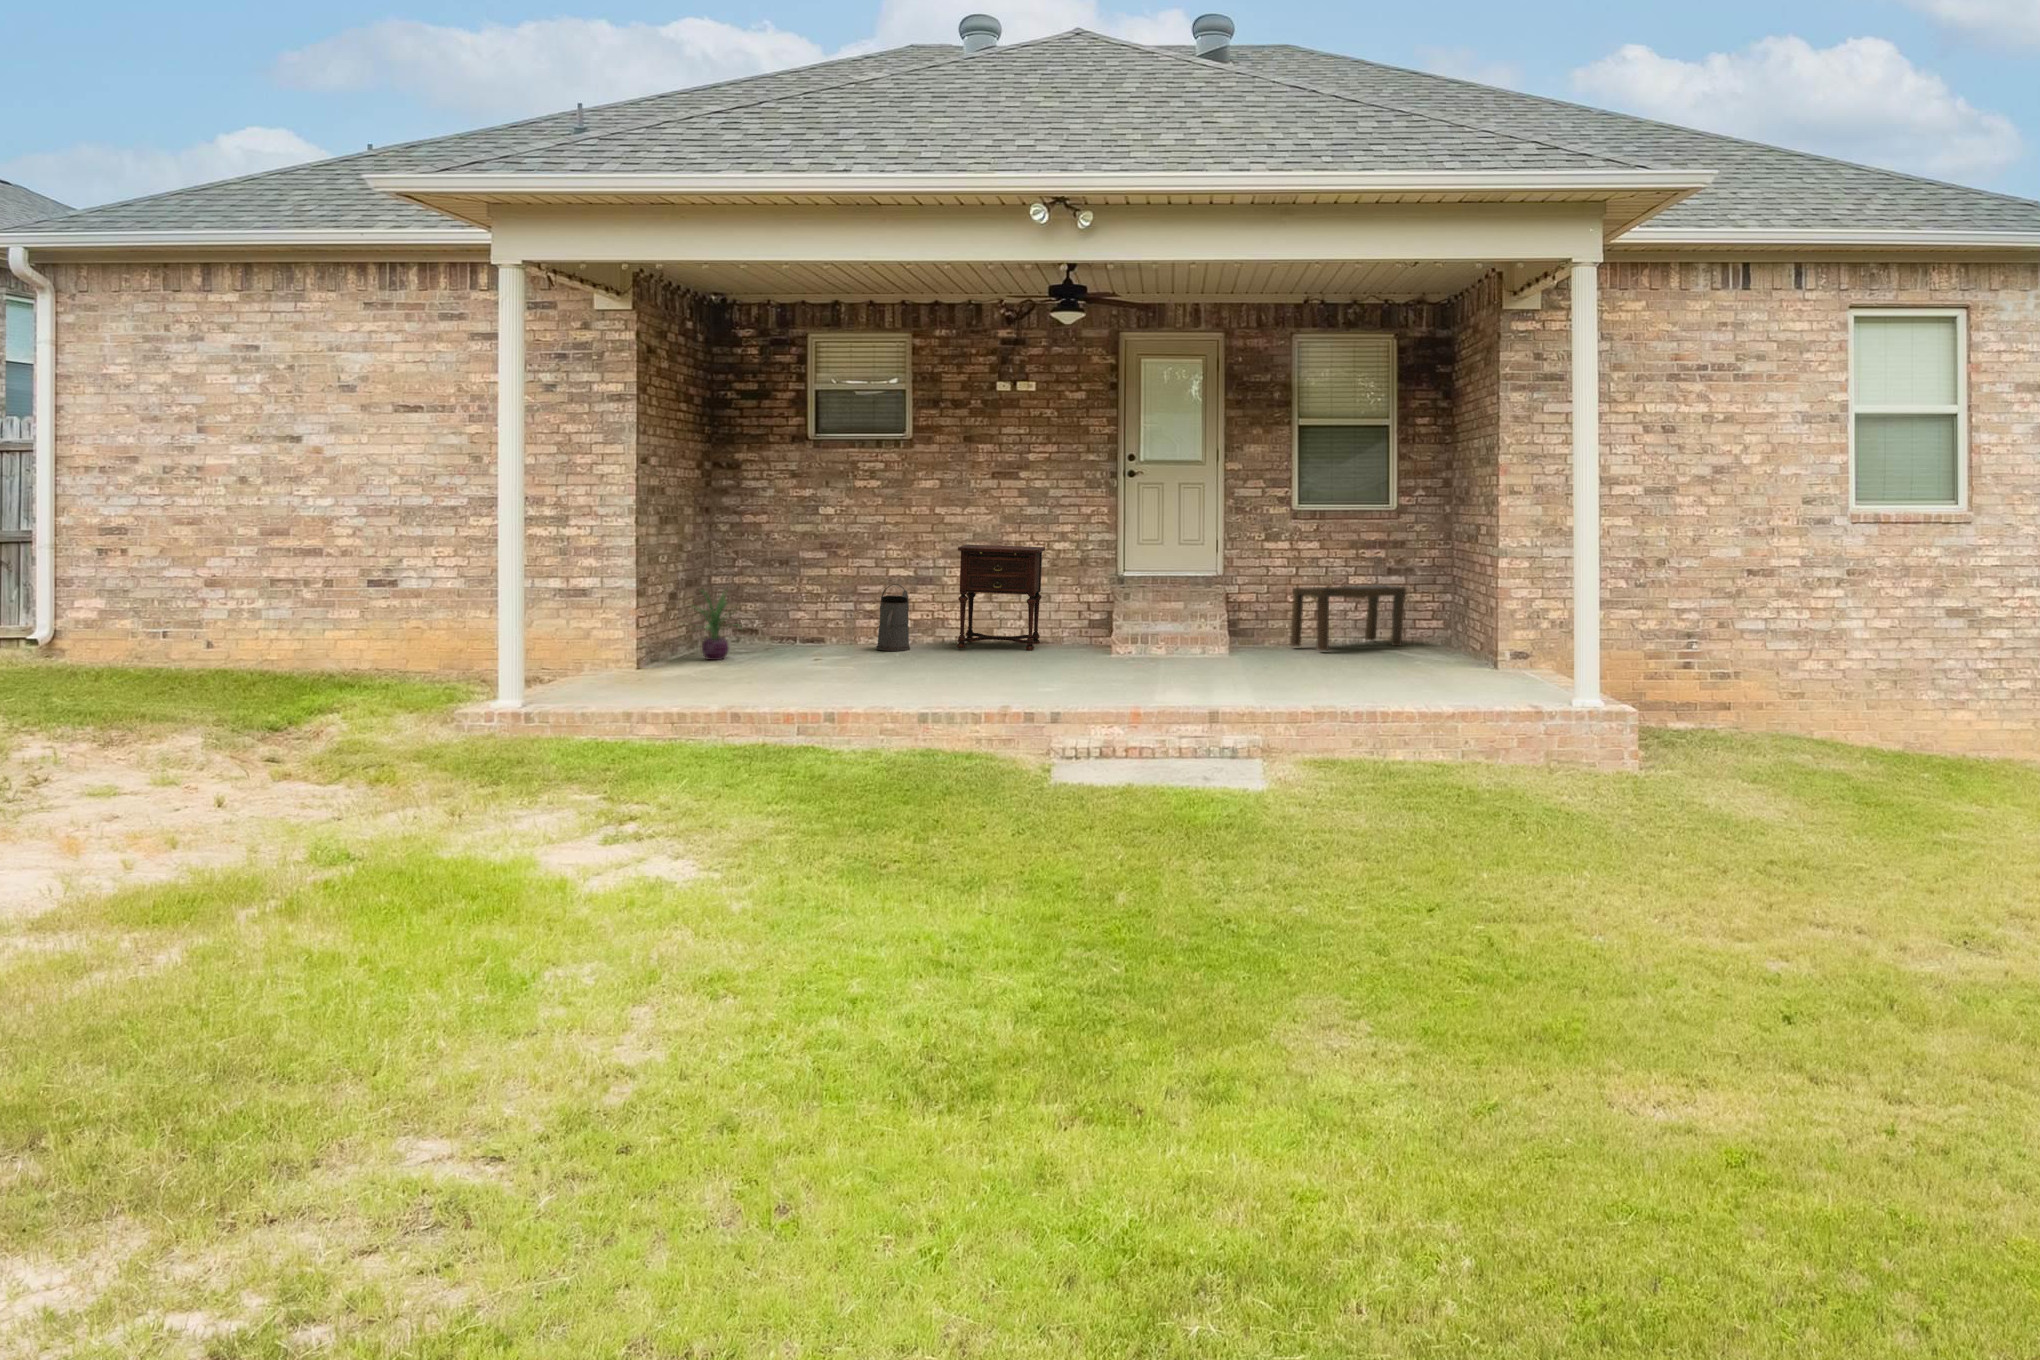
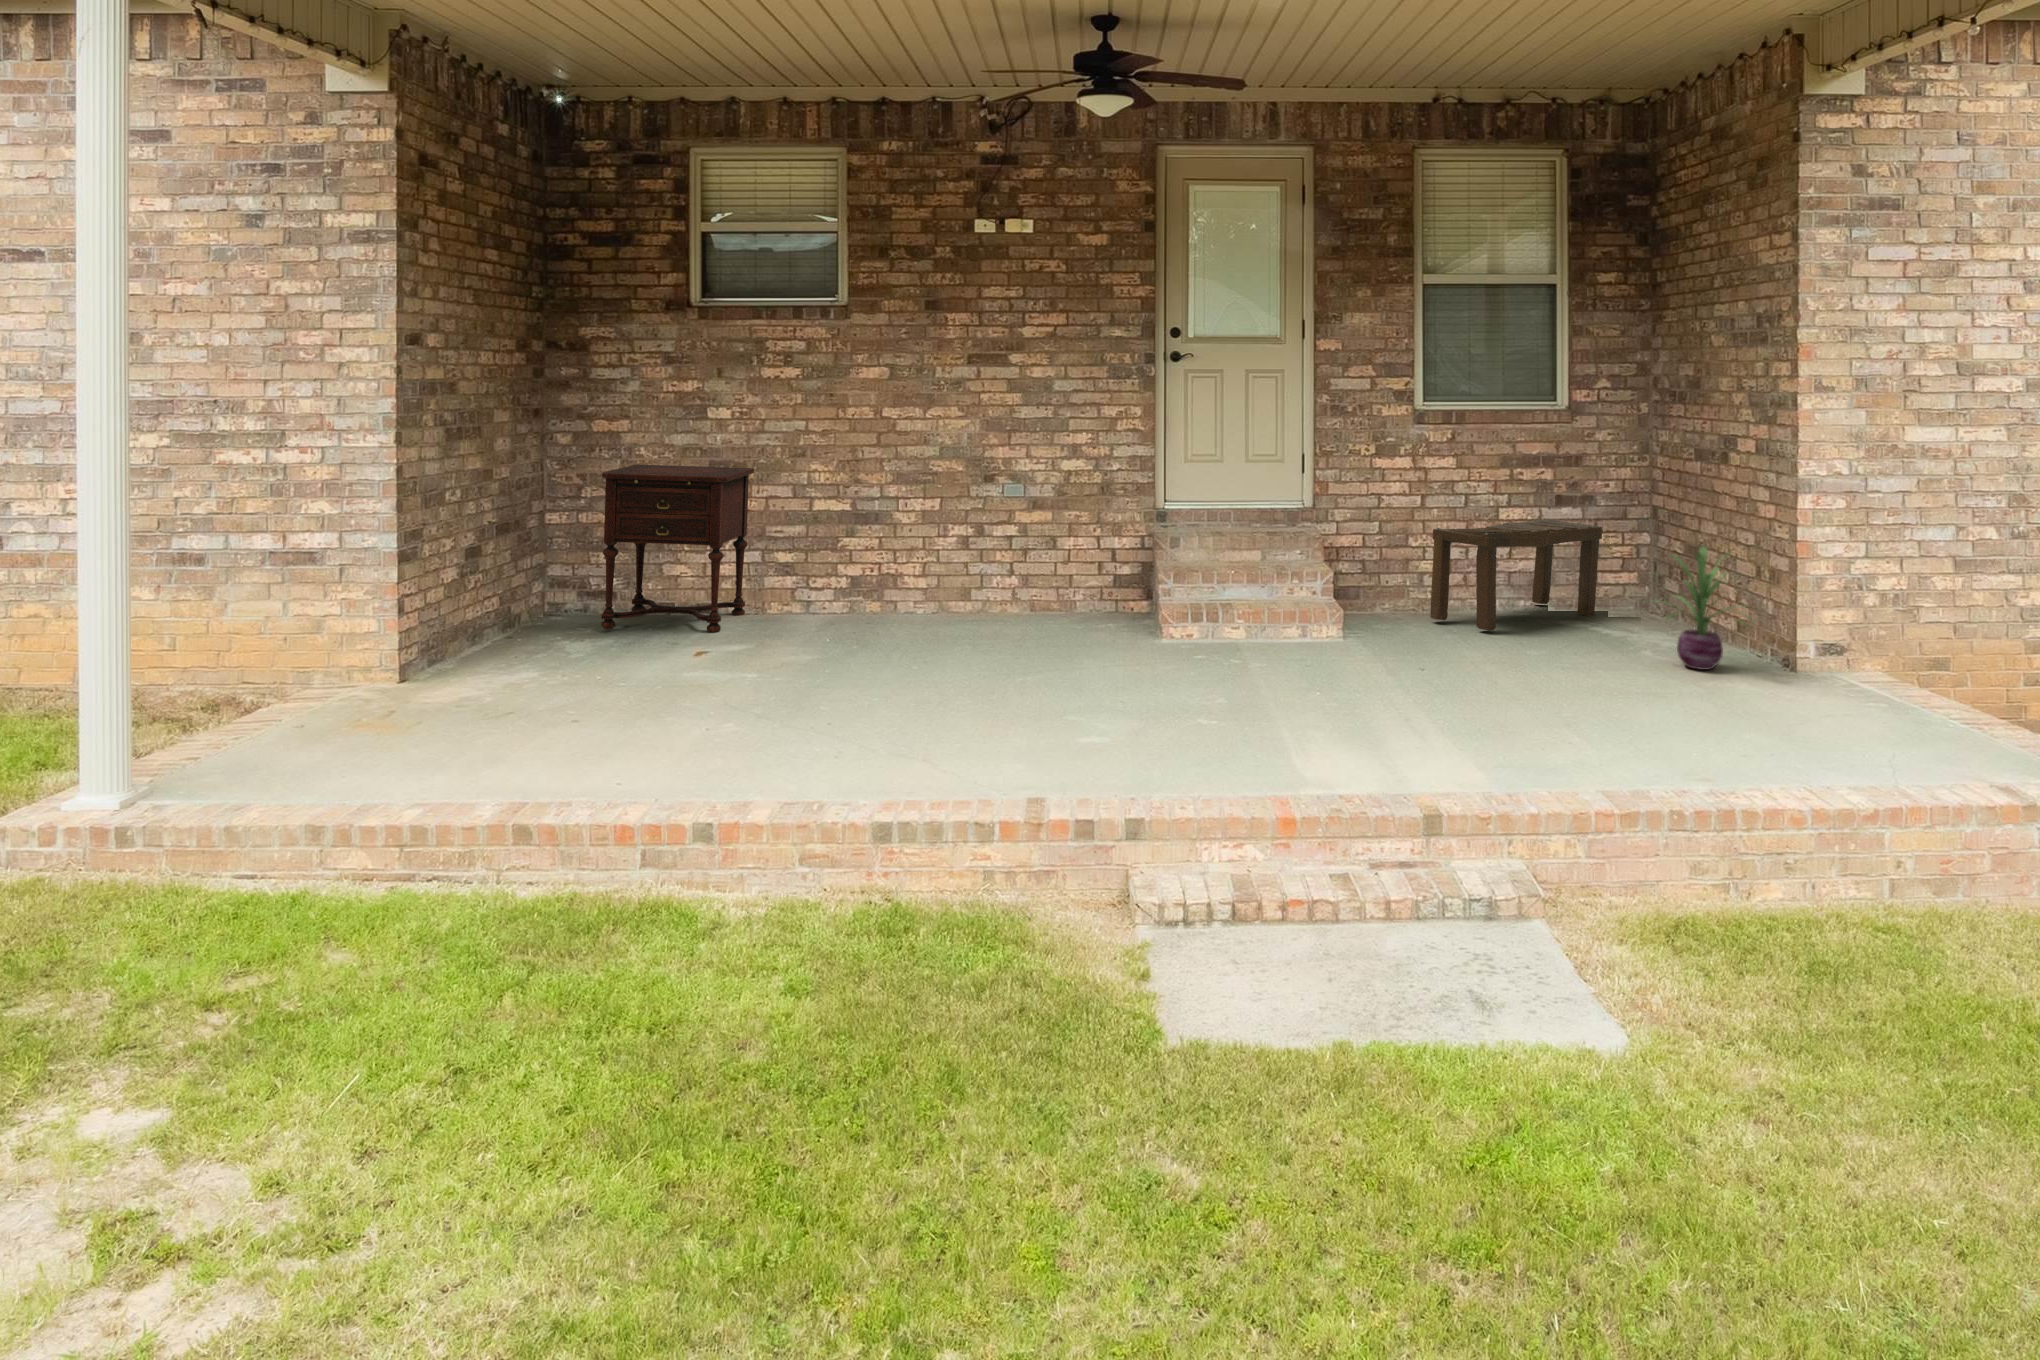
side table: present [957,545,1045,651] -> present [601,465,754,633]
watering can: present [876,584,910,651] -> none [794,527,847,633]
decorative plant: present [695,590,737,660] -> present [1664,546,1751,670]

